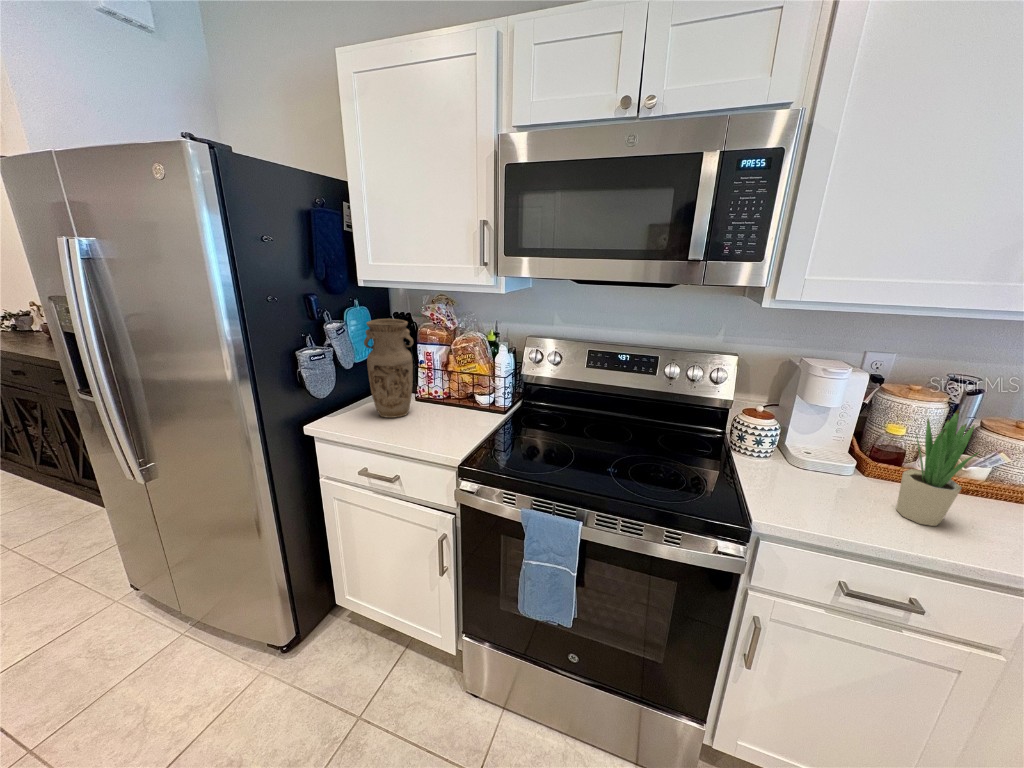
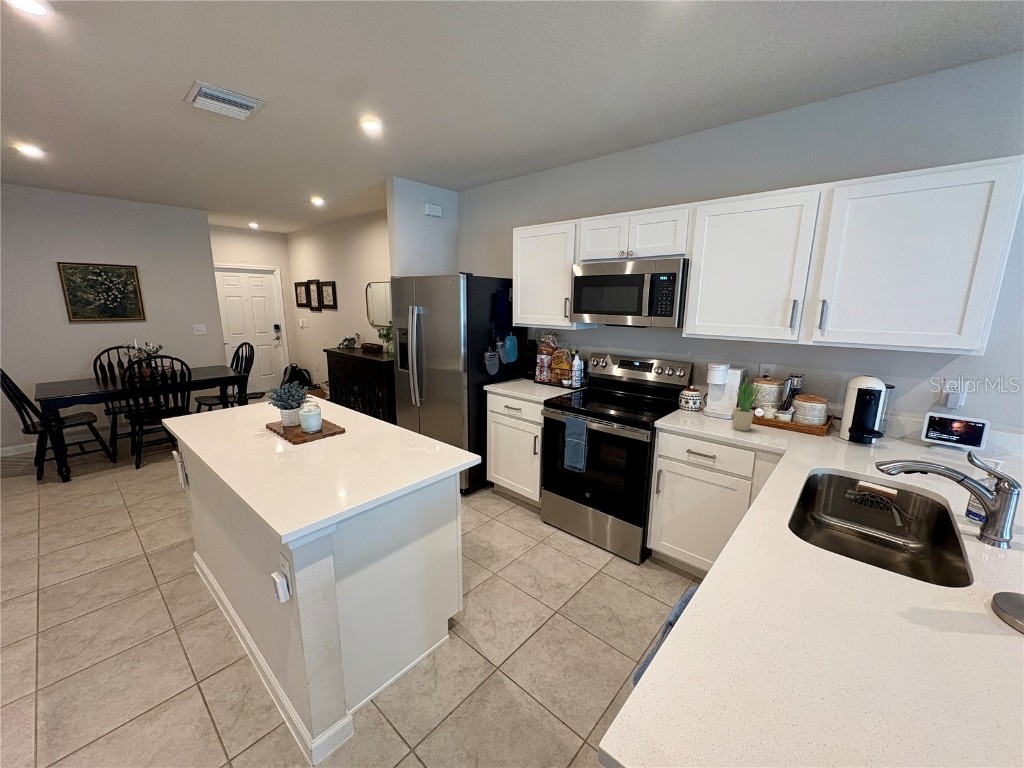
vase: present [364,319,414,418] -> none [512,341,534,387]

